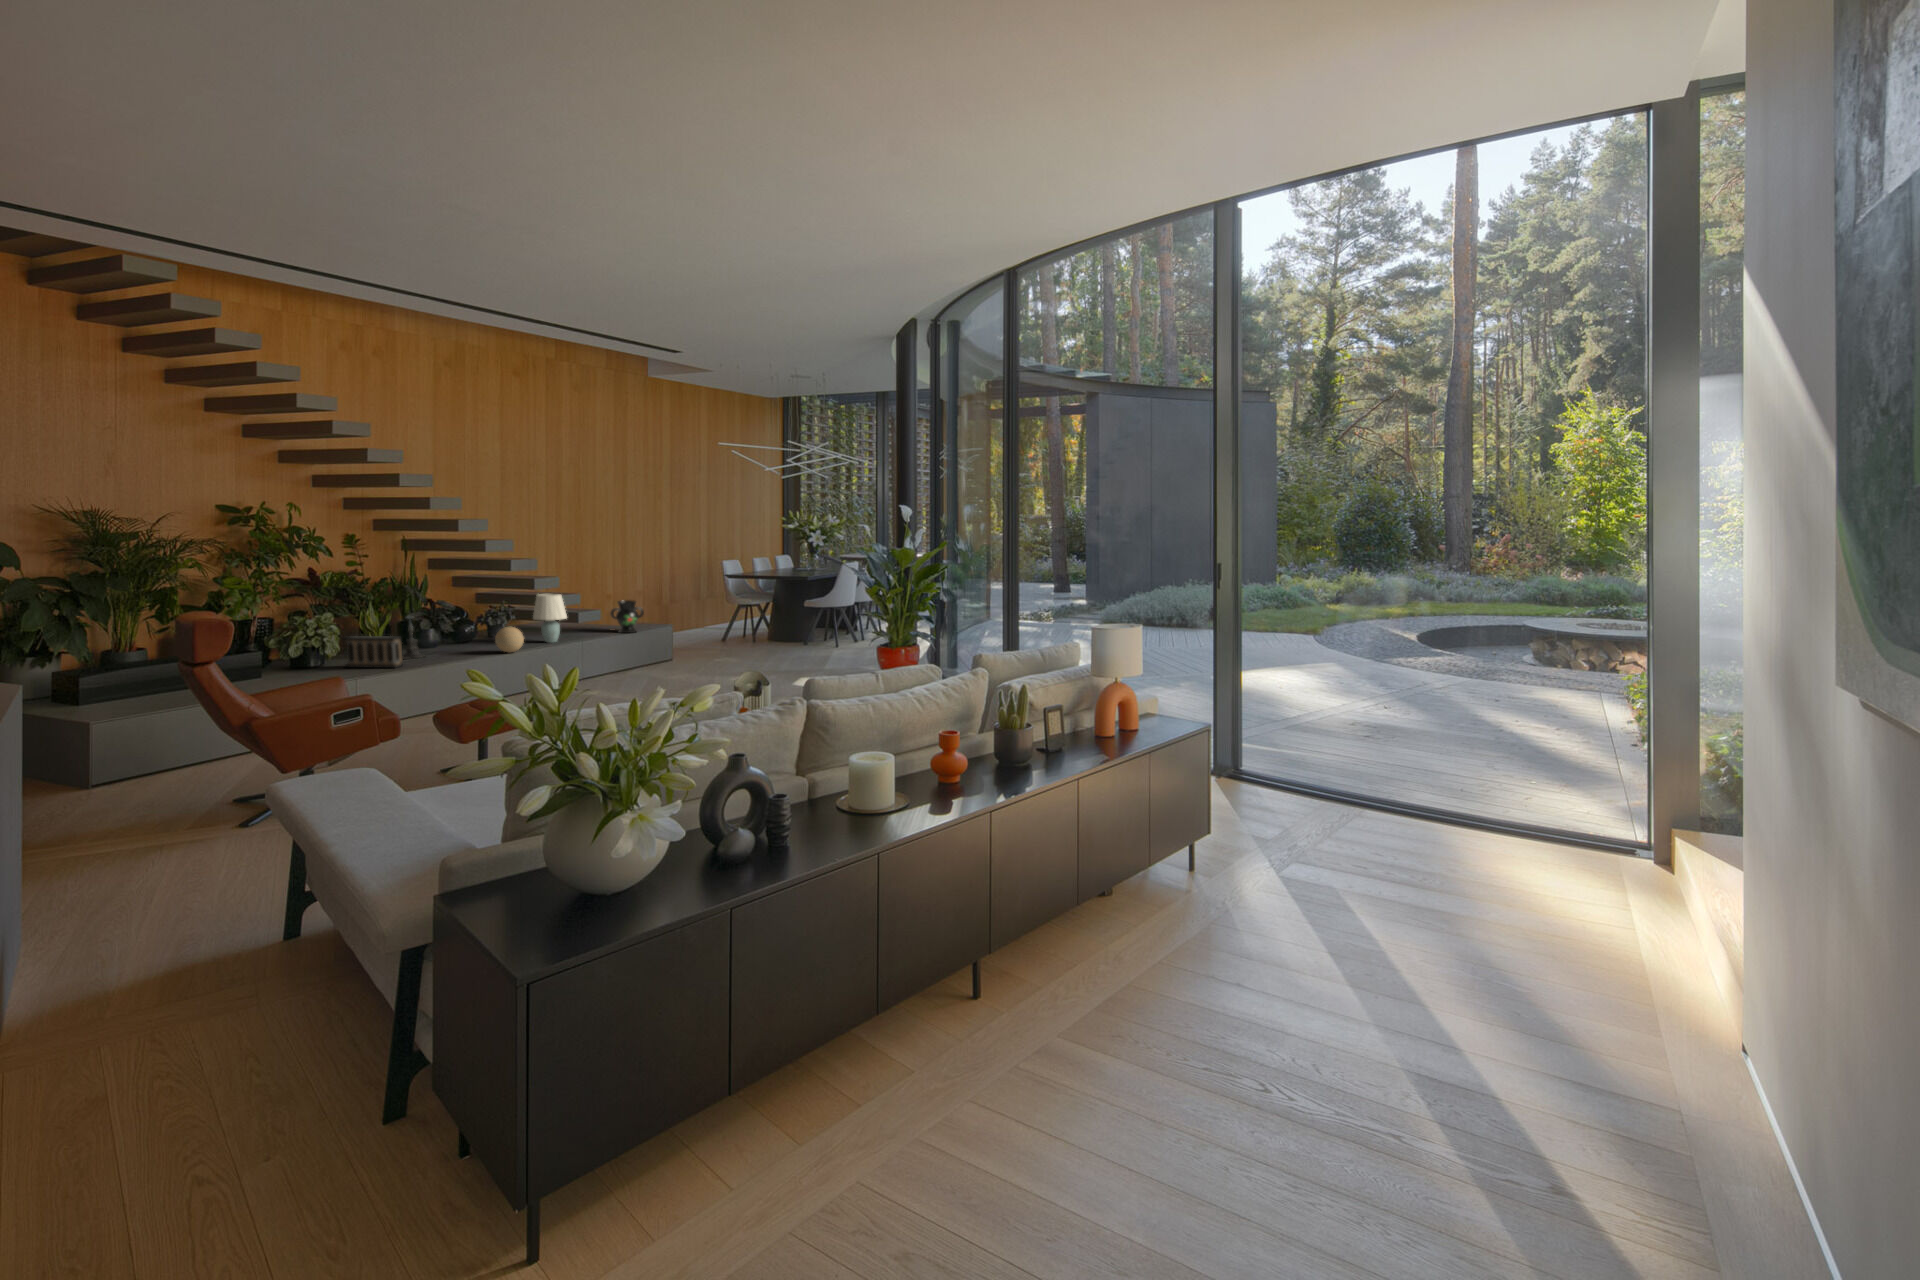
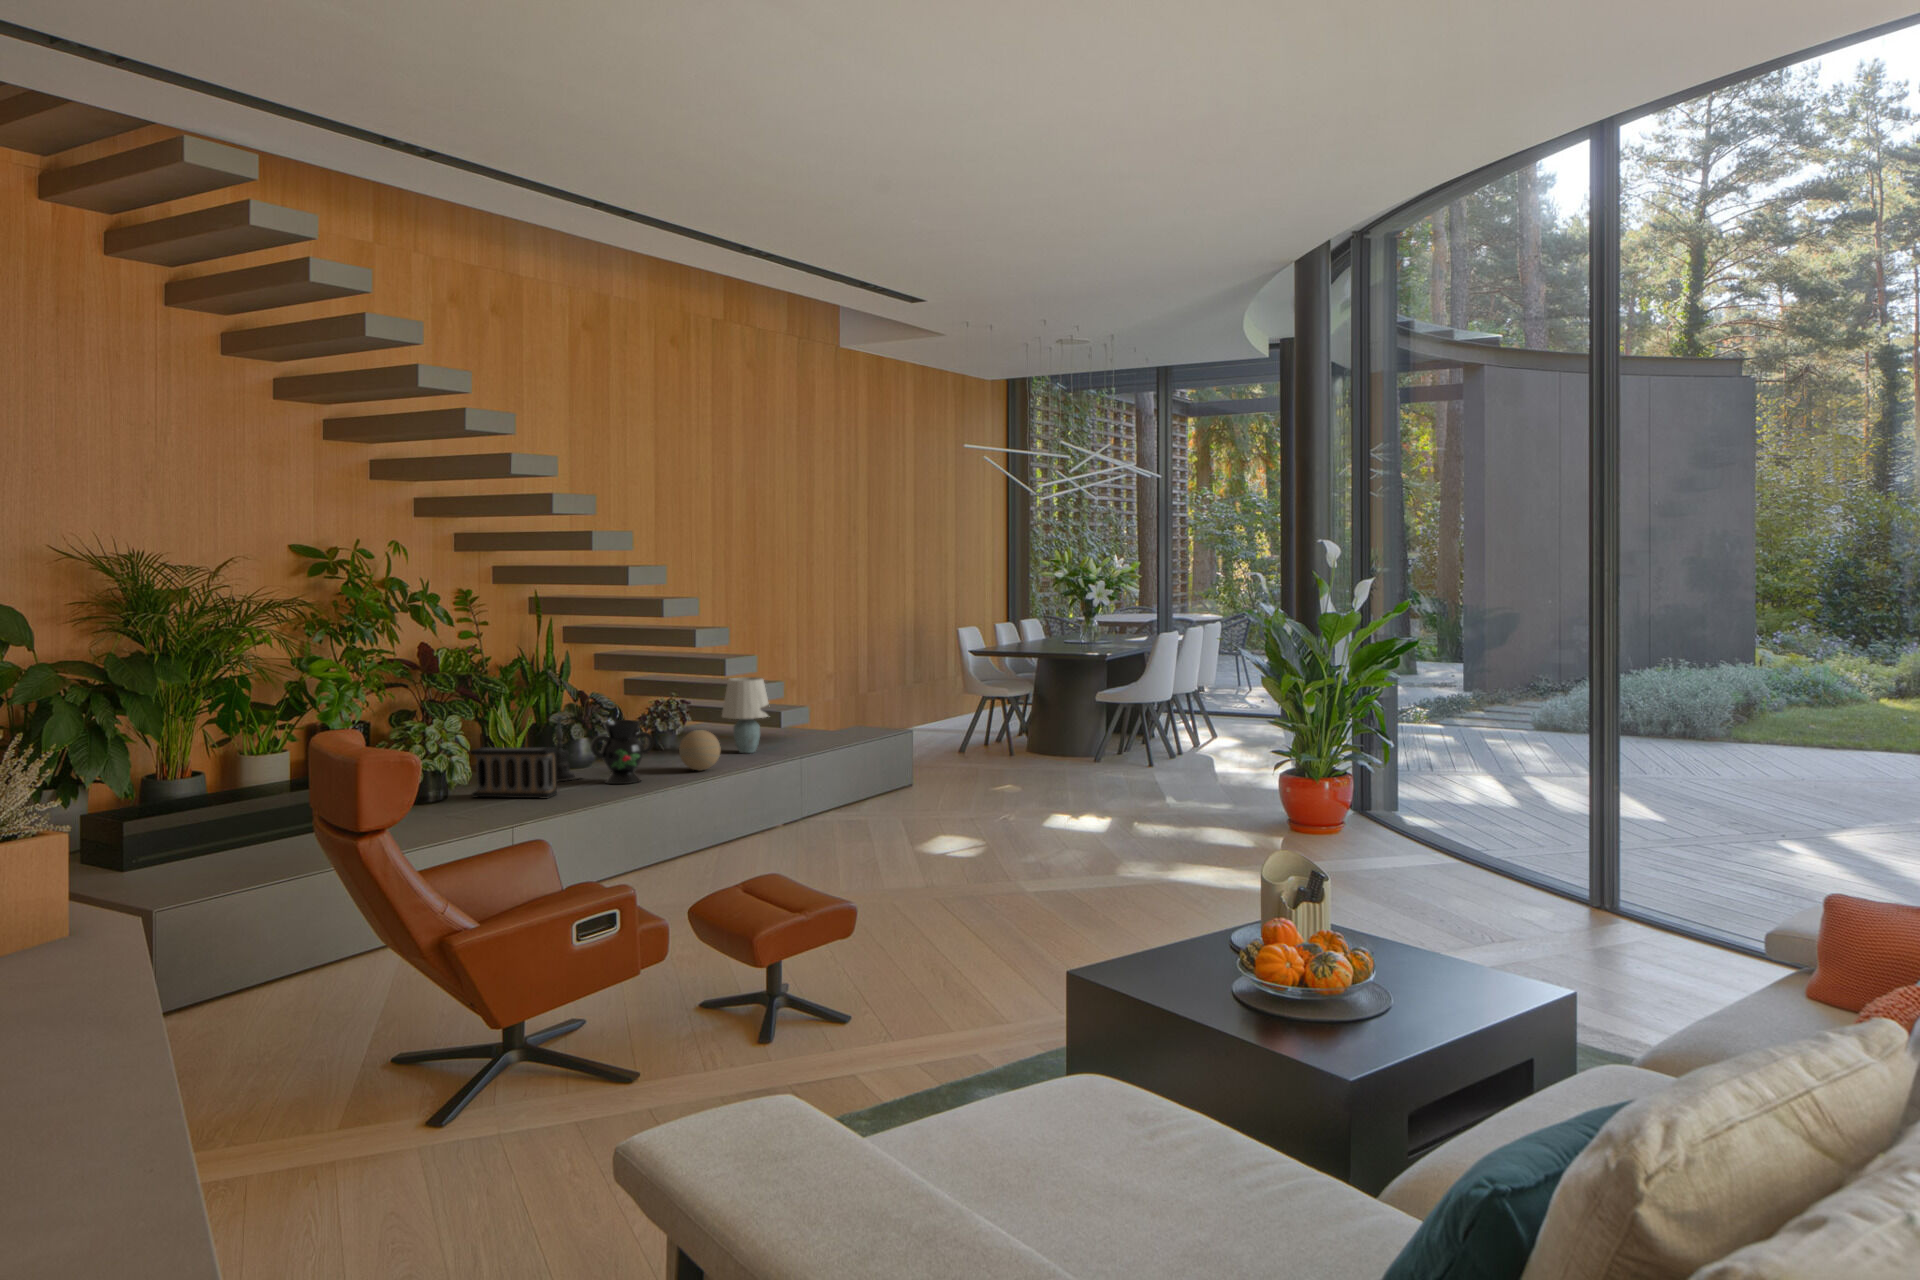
decorative vase: present [610,600,644,633] -> present [590,720,654,784]

